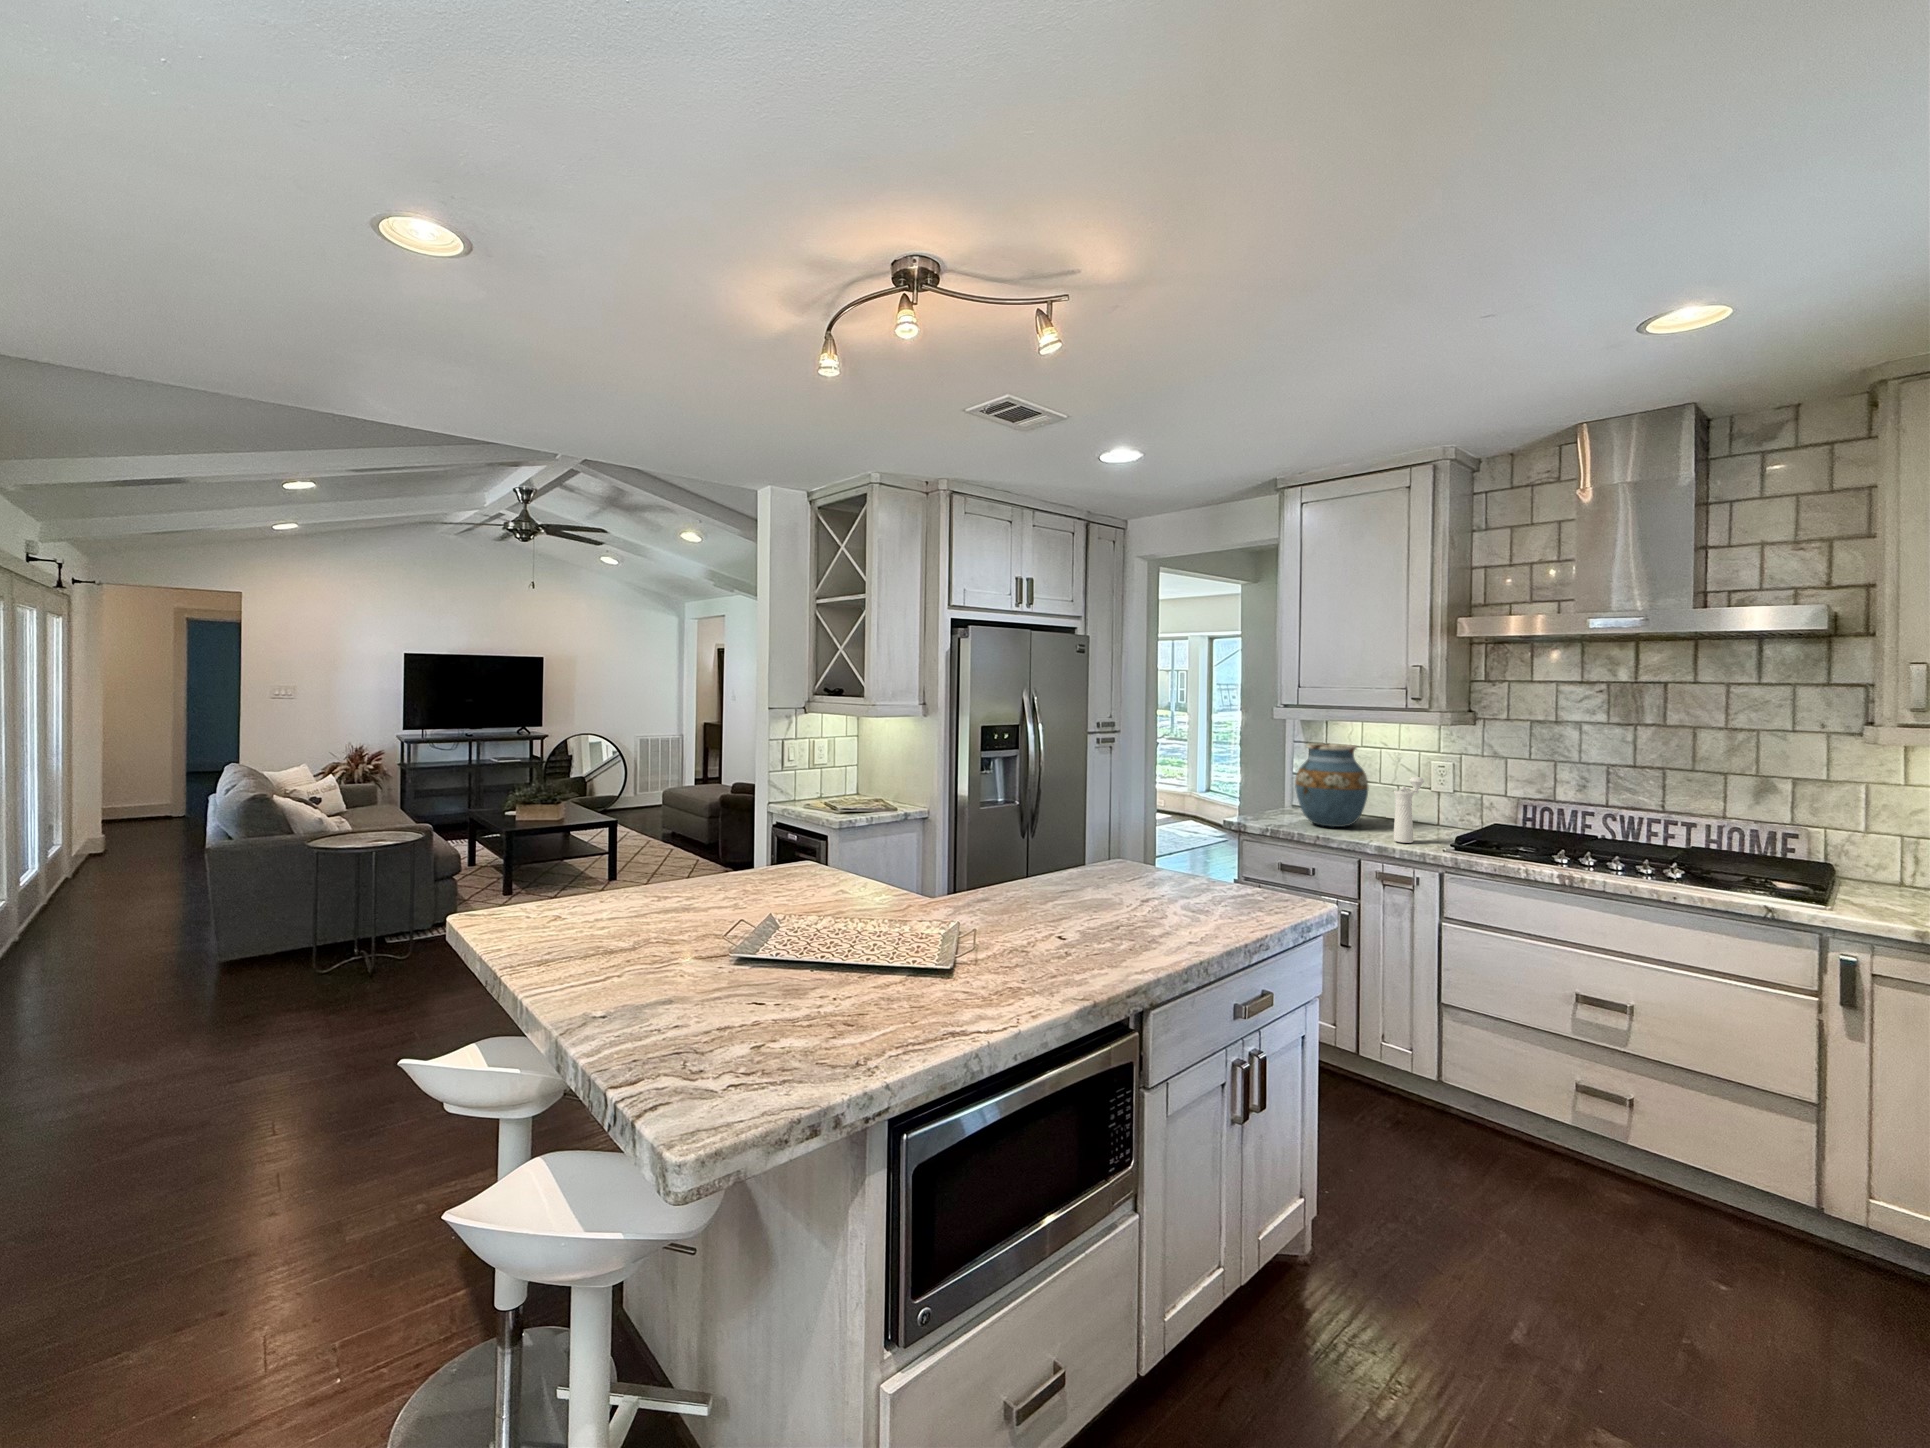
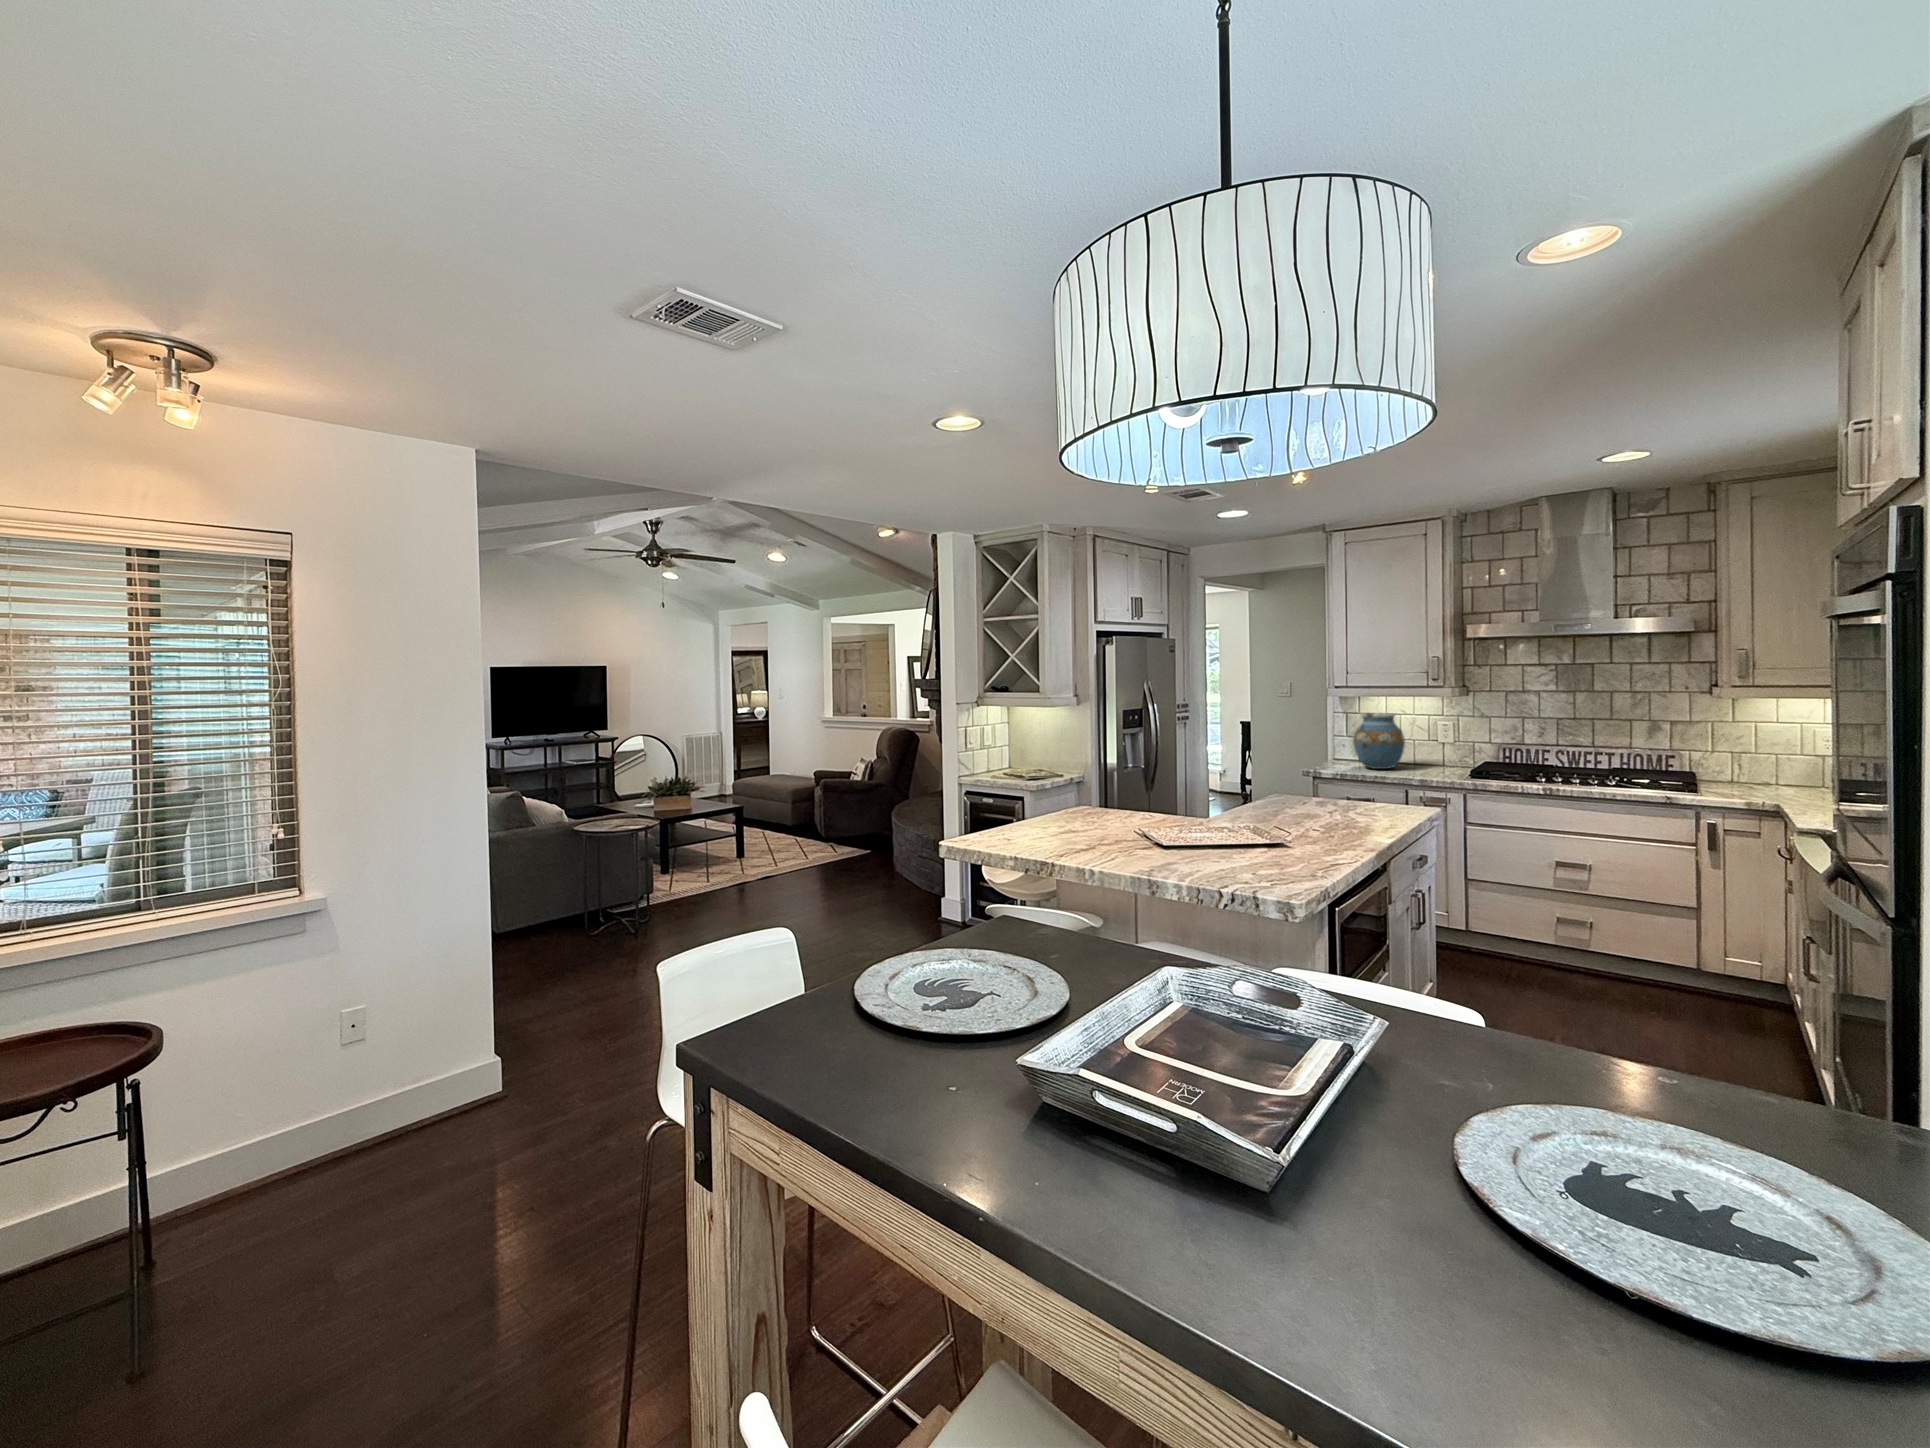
pepper mill: present [1394,777,1424,843] -> none [1430,732,1446,776]

